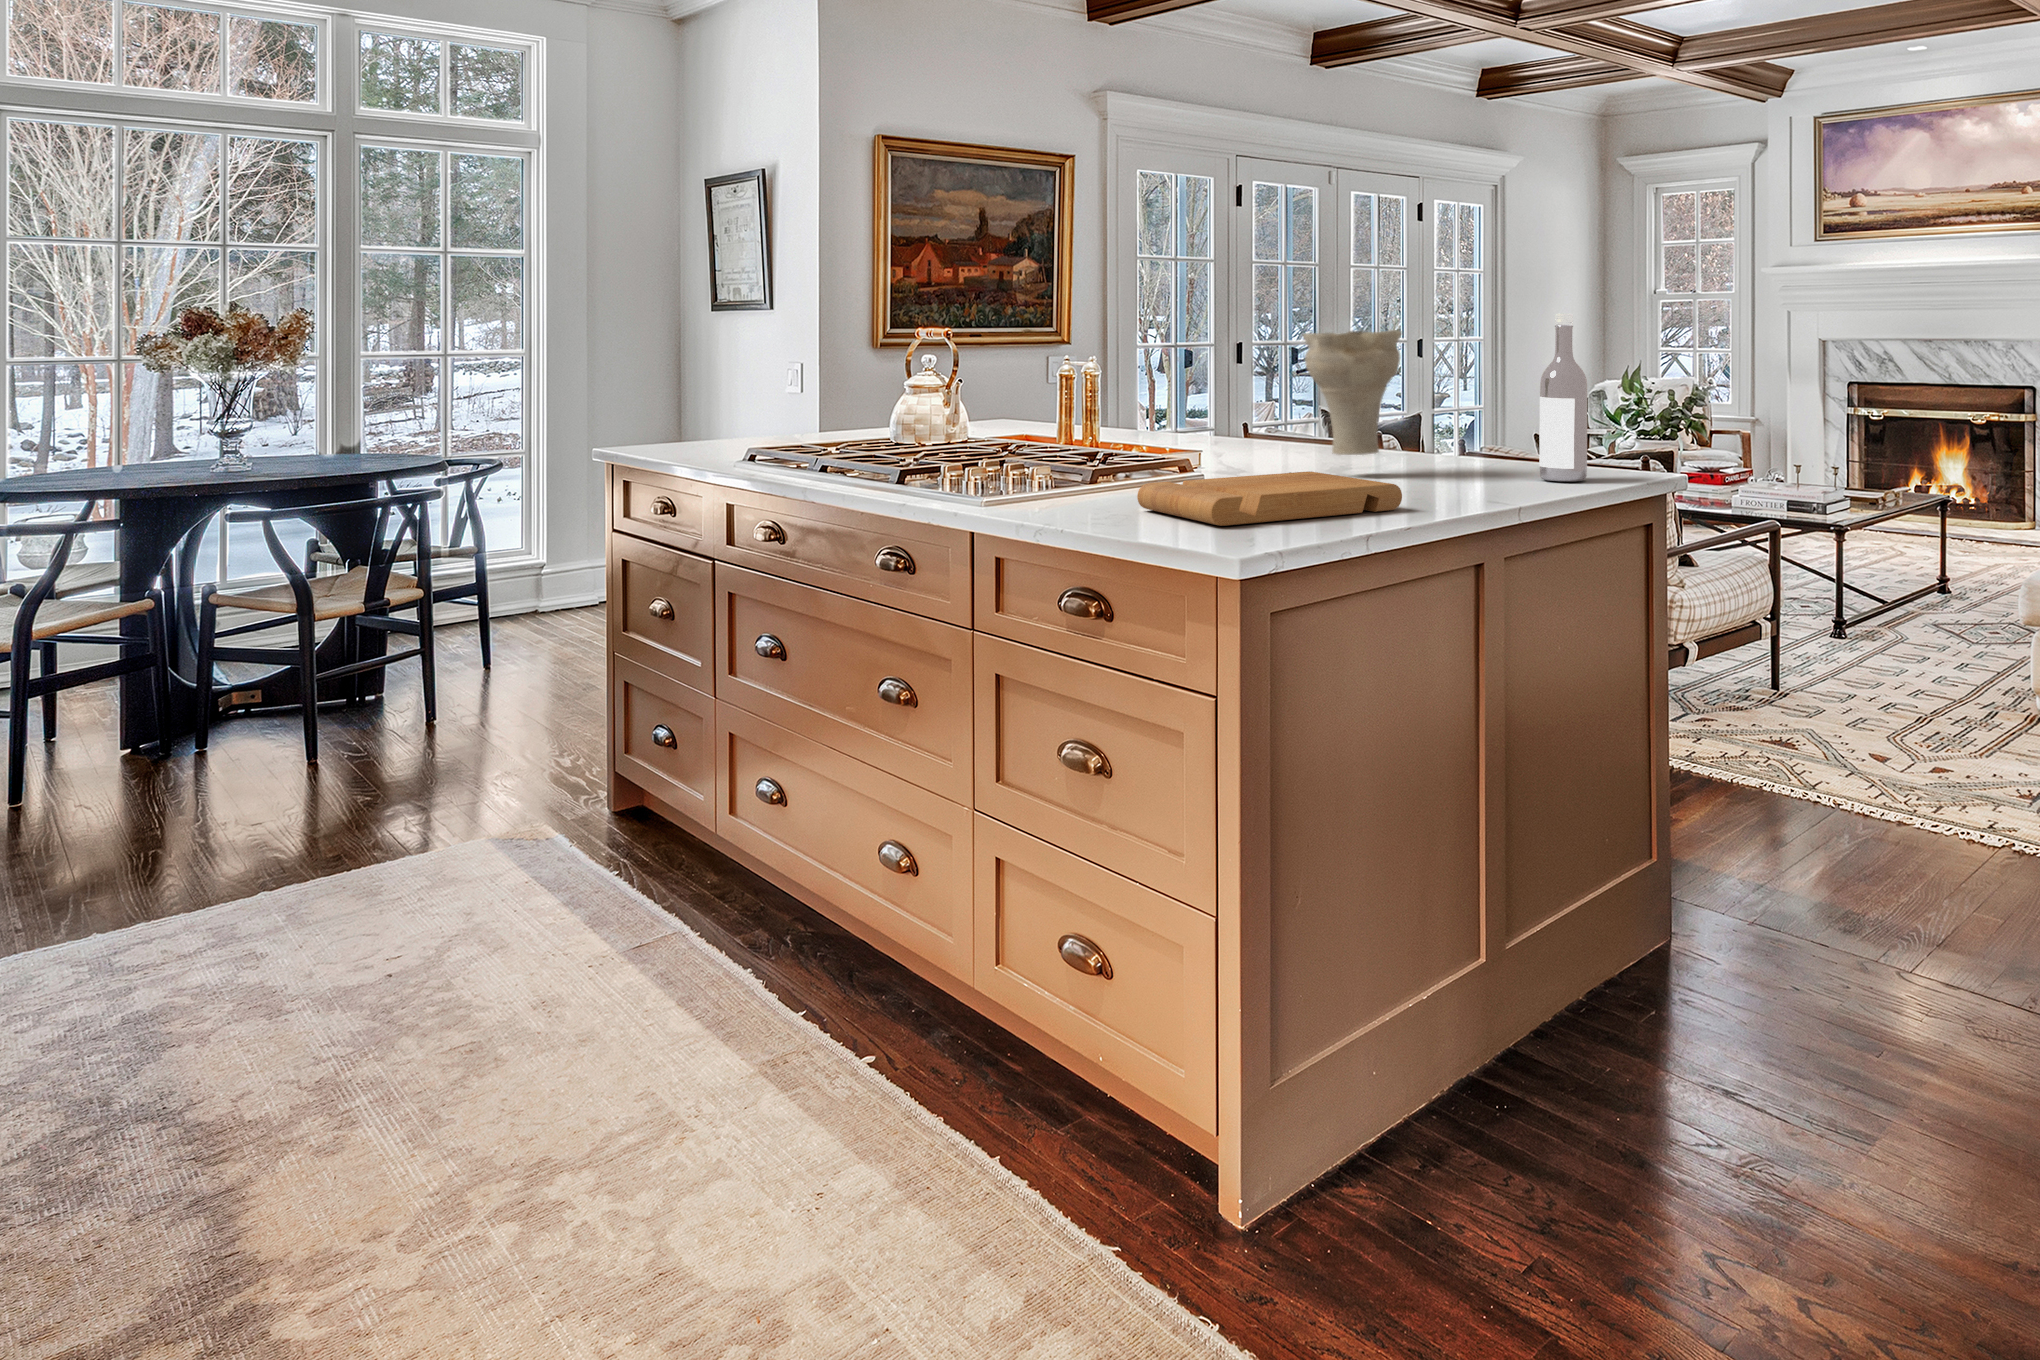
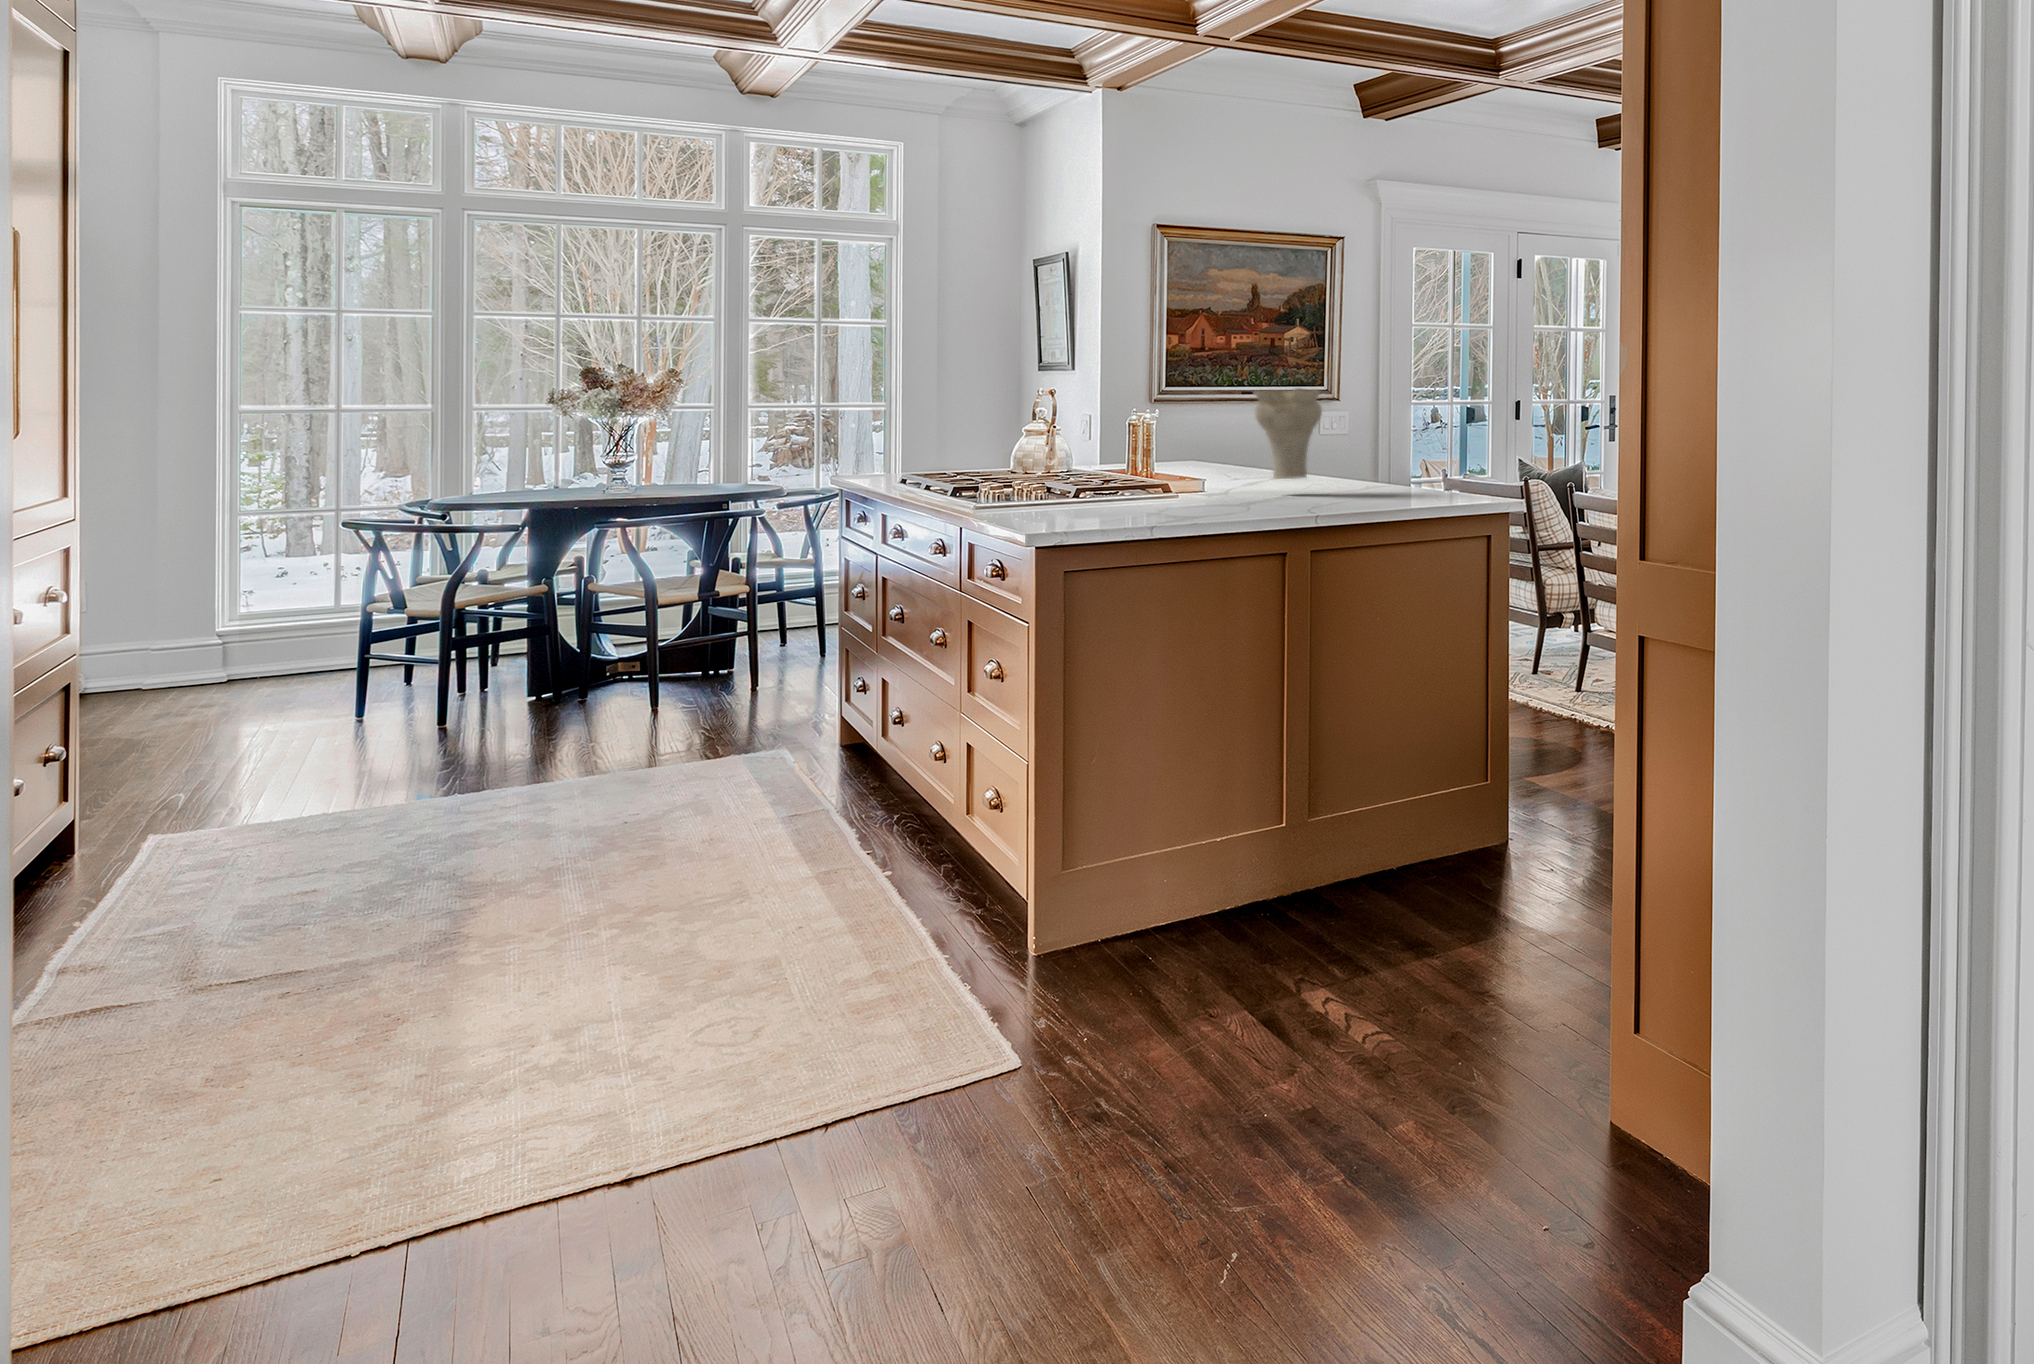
wine bottle: present [1539,313,1587,482] -> none [1403,379,1436,500]
cutting board: present [1137,471,1402,526] -> none [1065,486,1235,514]

